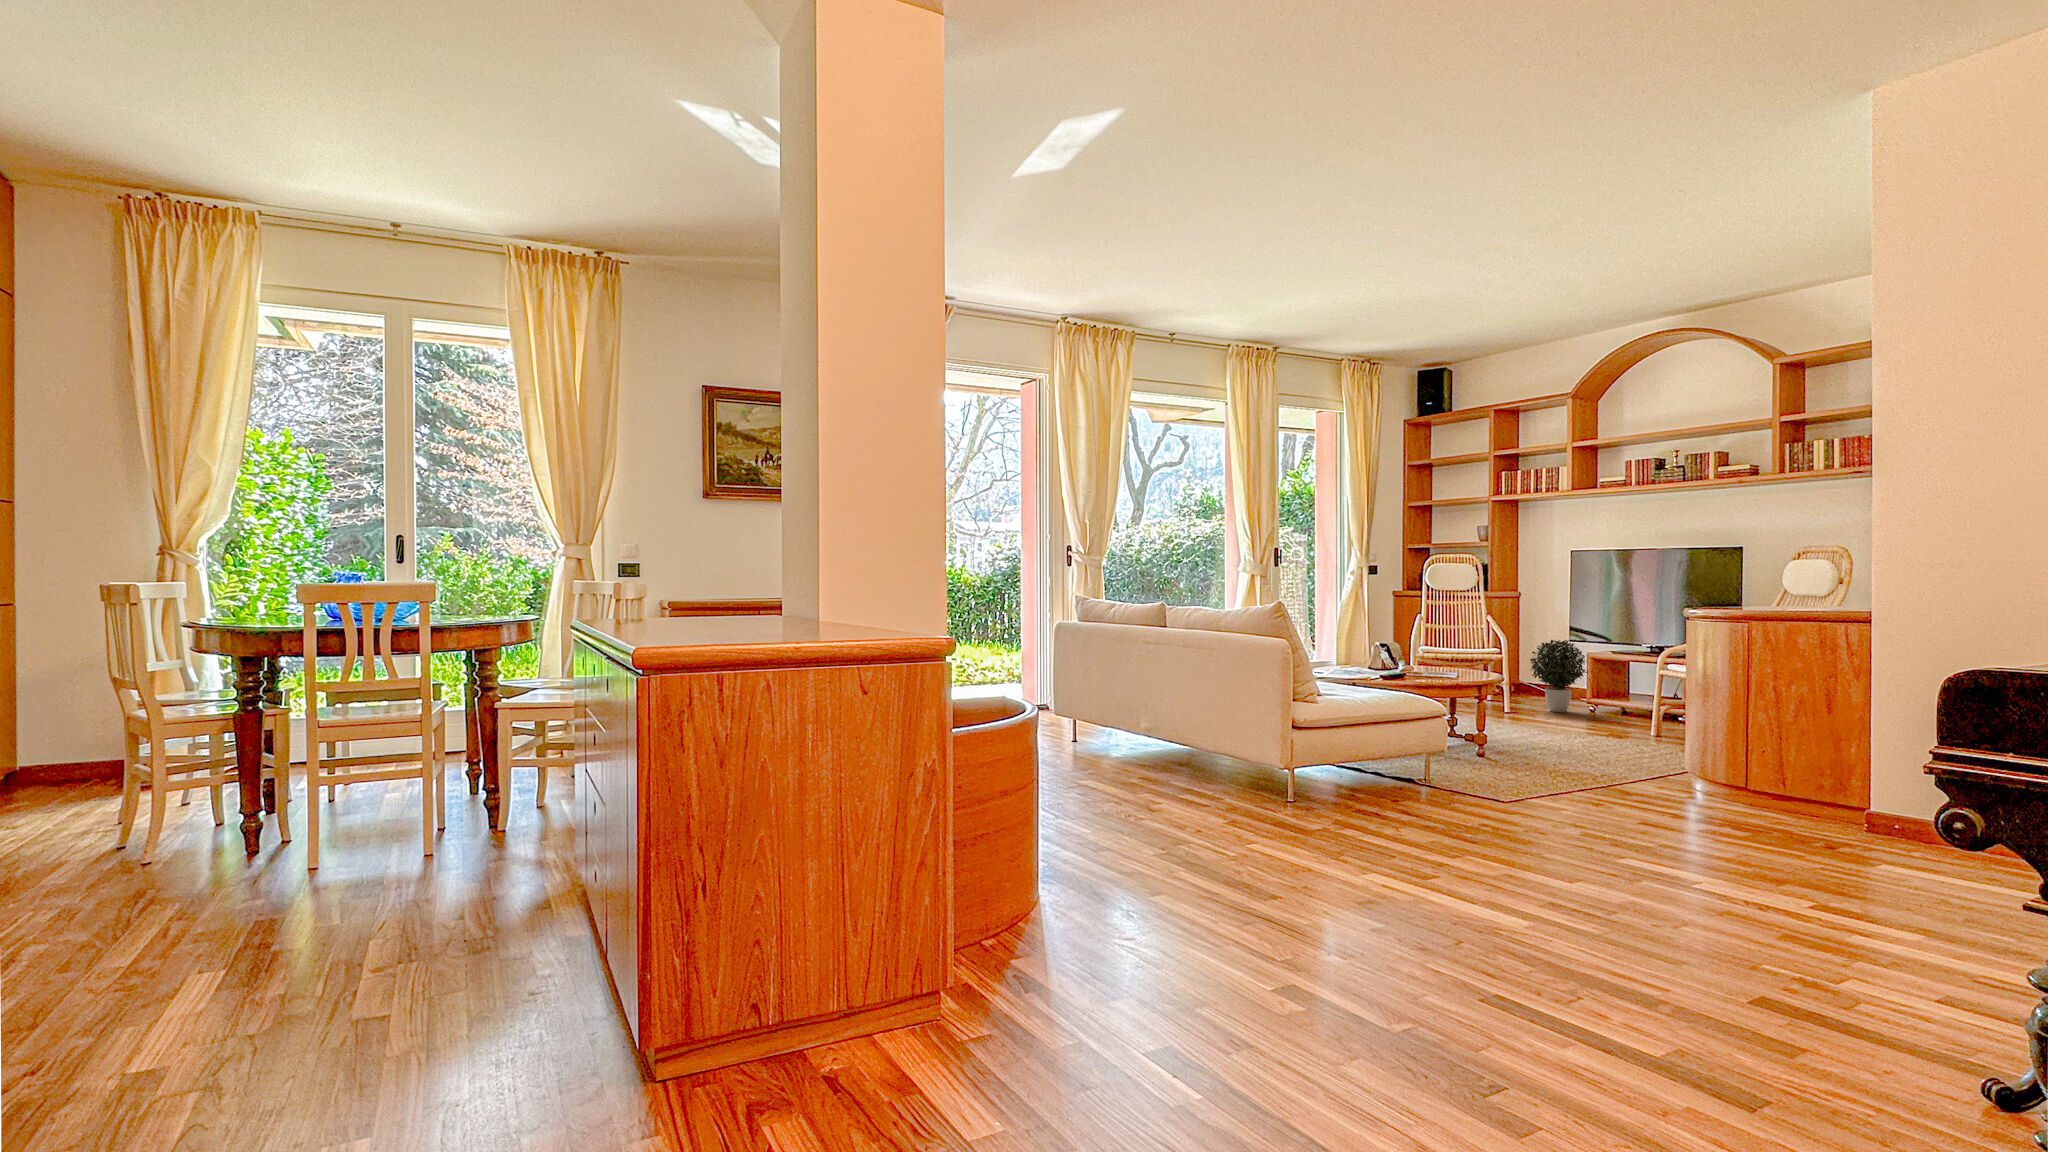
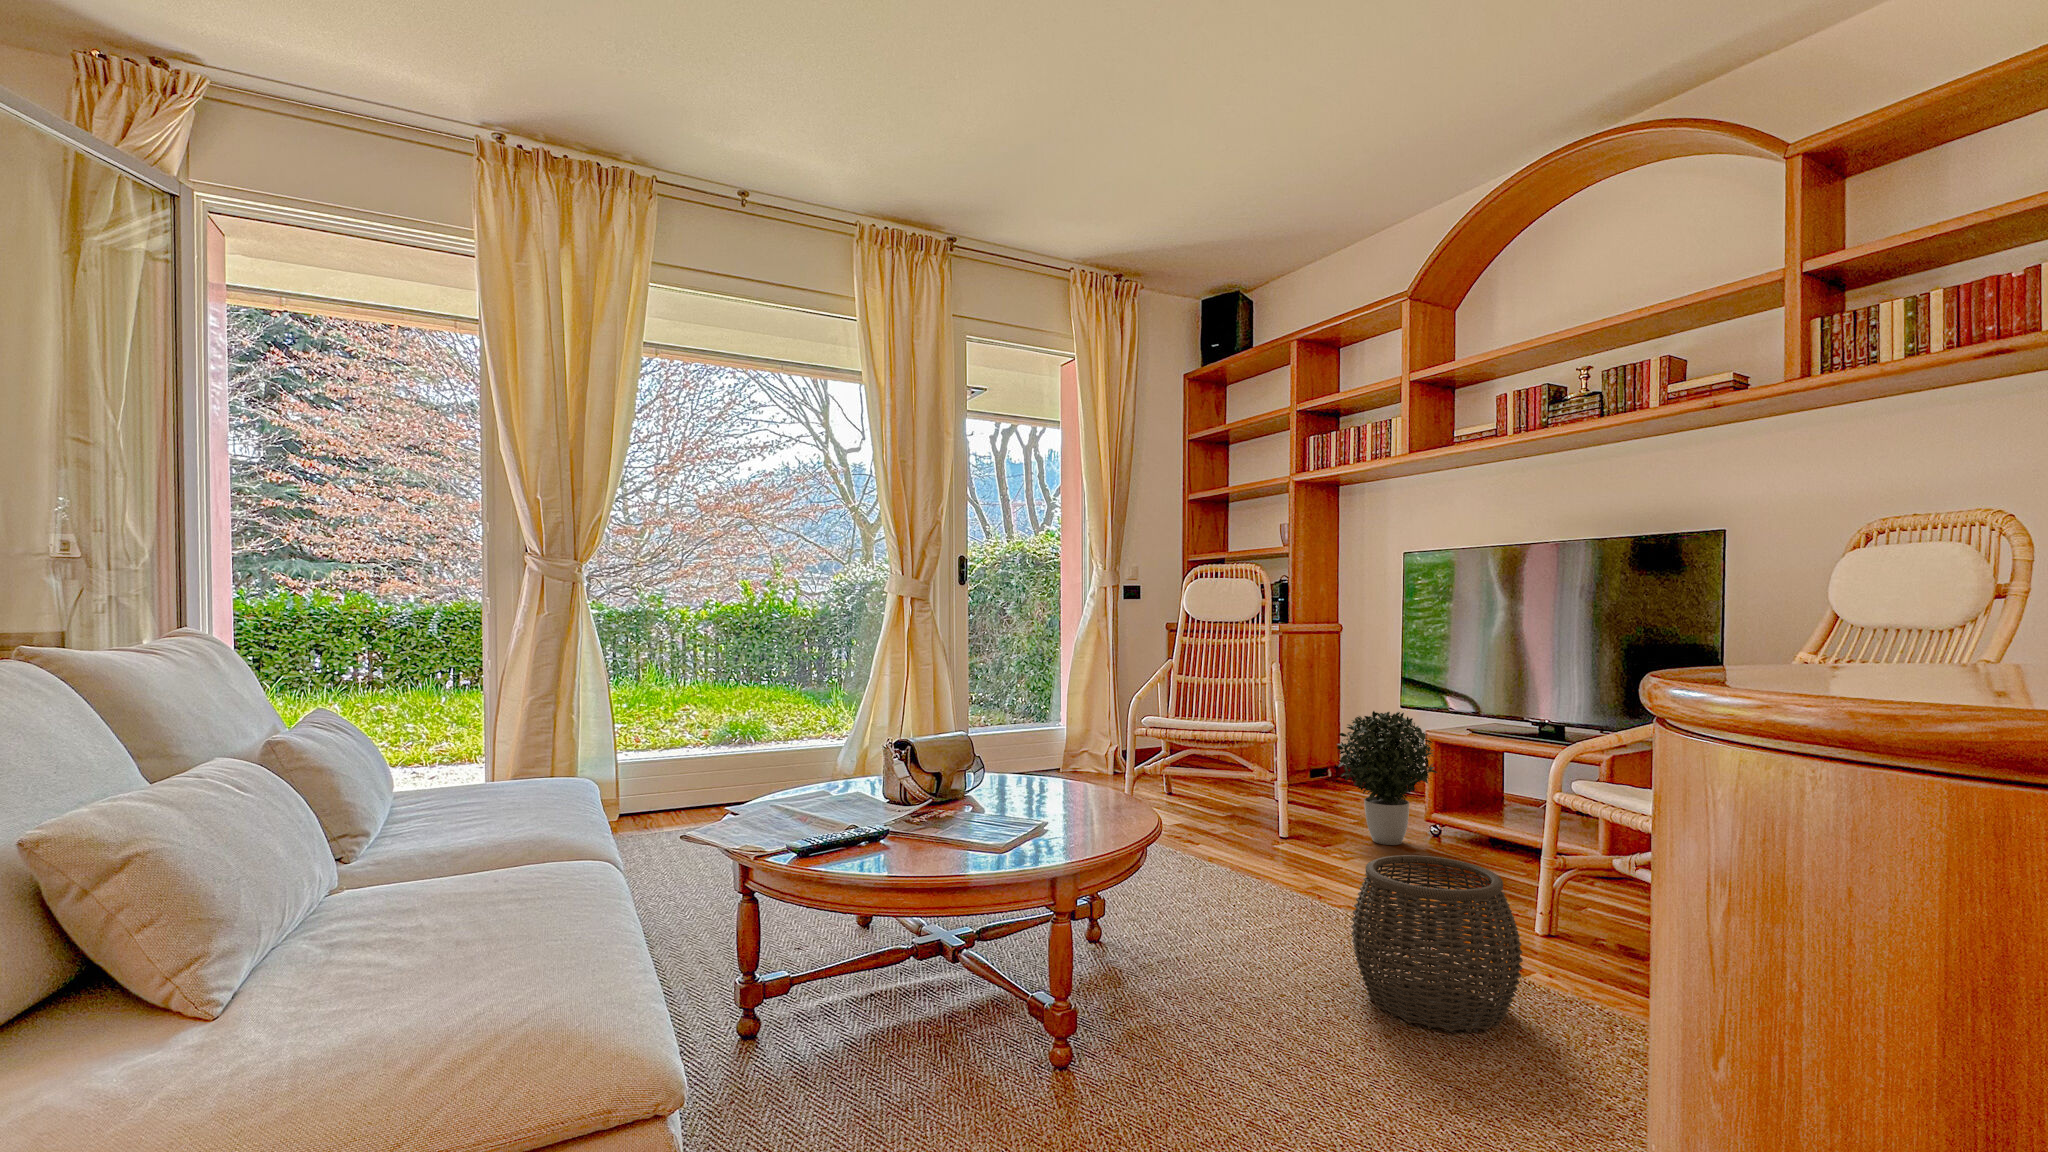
woven basket: none [1571,689,1645,749] -> present [1351,855,1523,1033]

